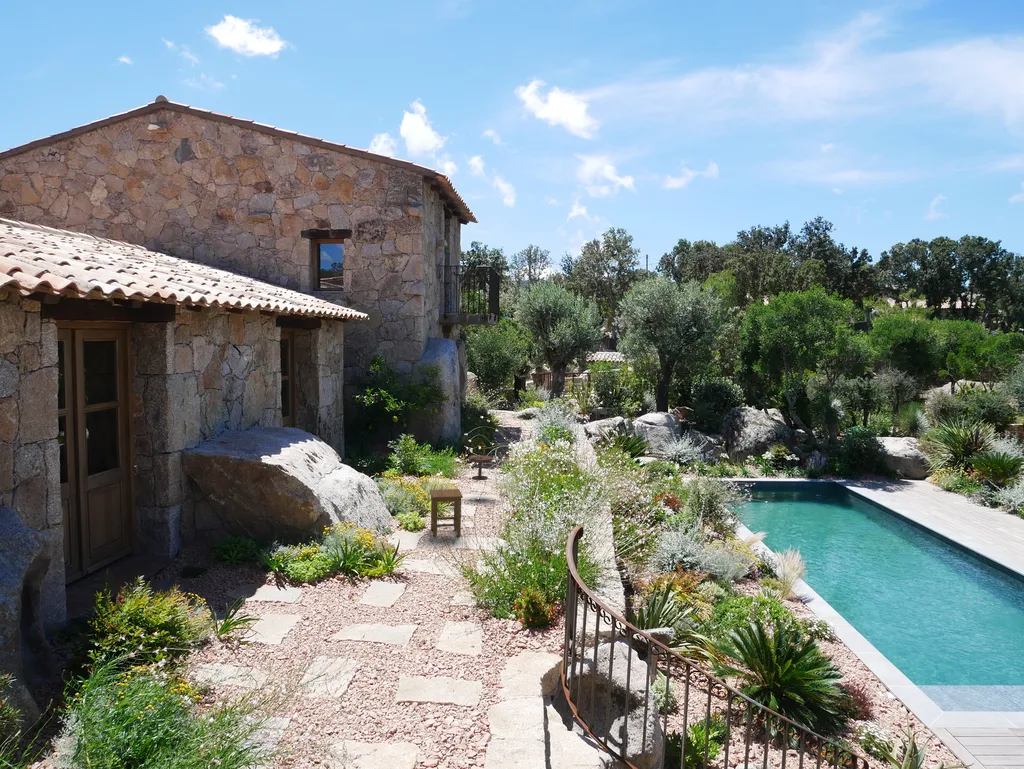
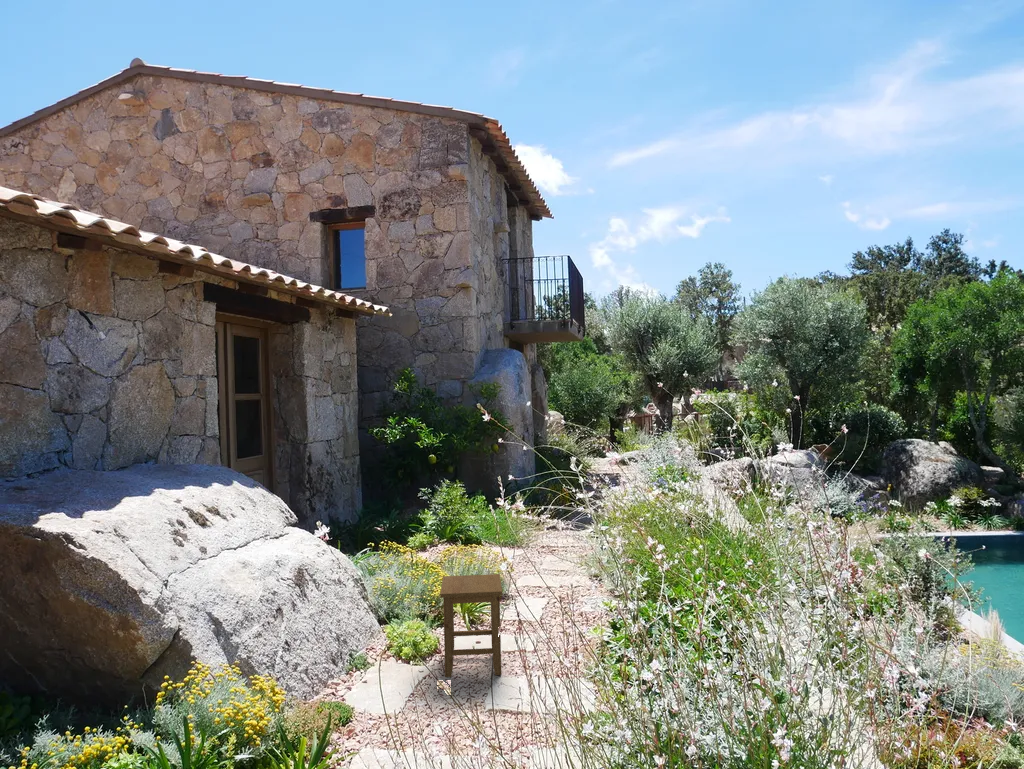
side table: present [468,455,492,480] -> none [530,509,570,583]

